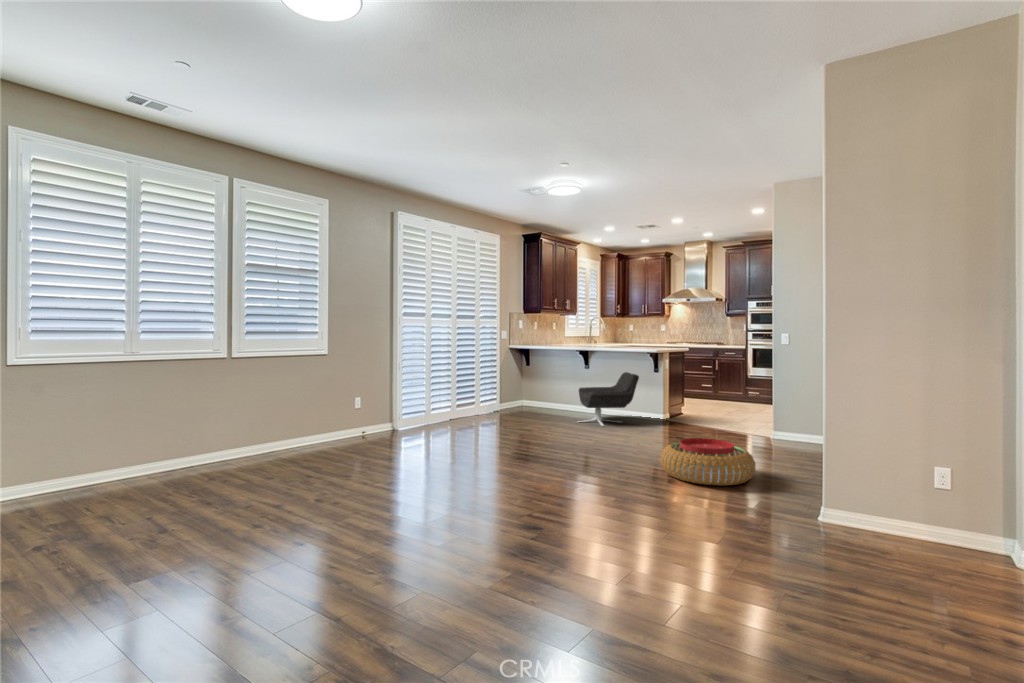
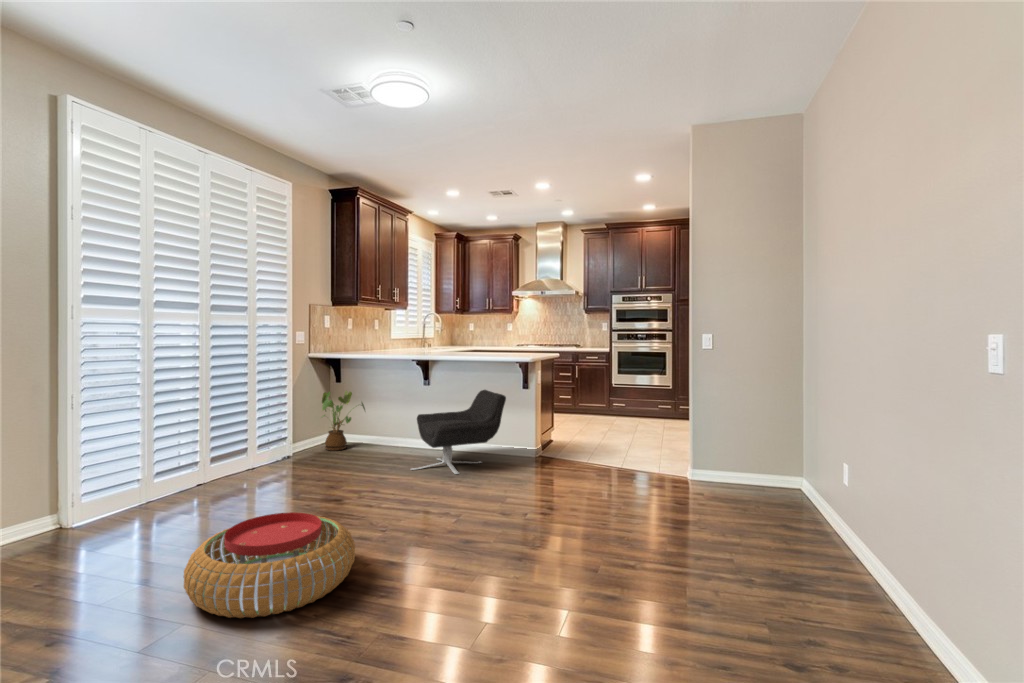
house plant: none [516,372,546,411] -> present [322,391,365,451]
pouf: present [661,438,756,486] -> present [184,512,355,618]

